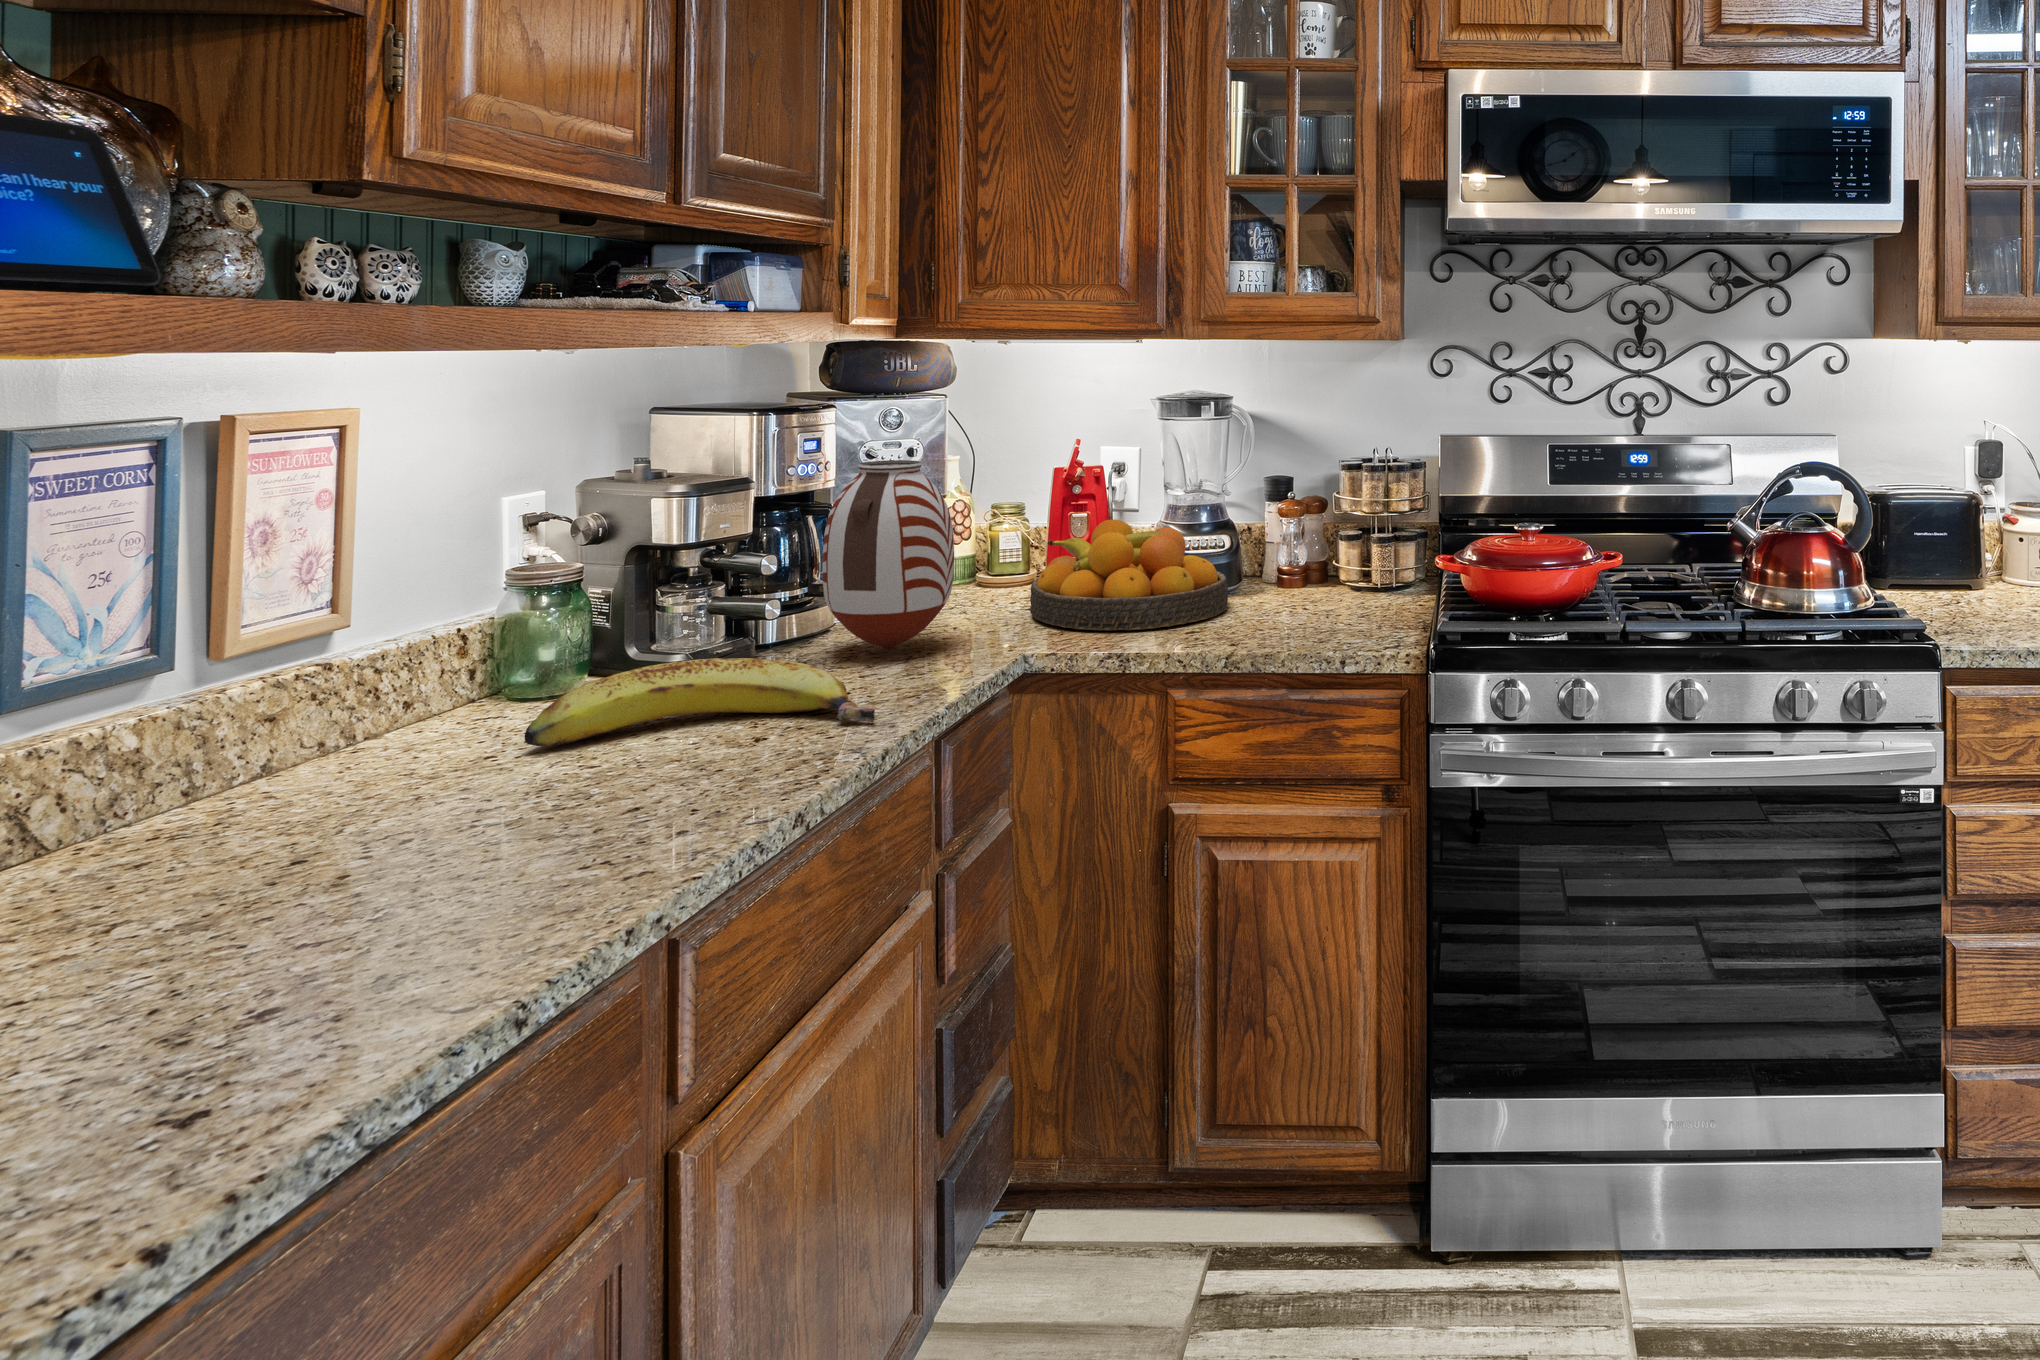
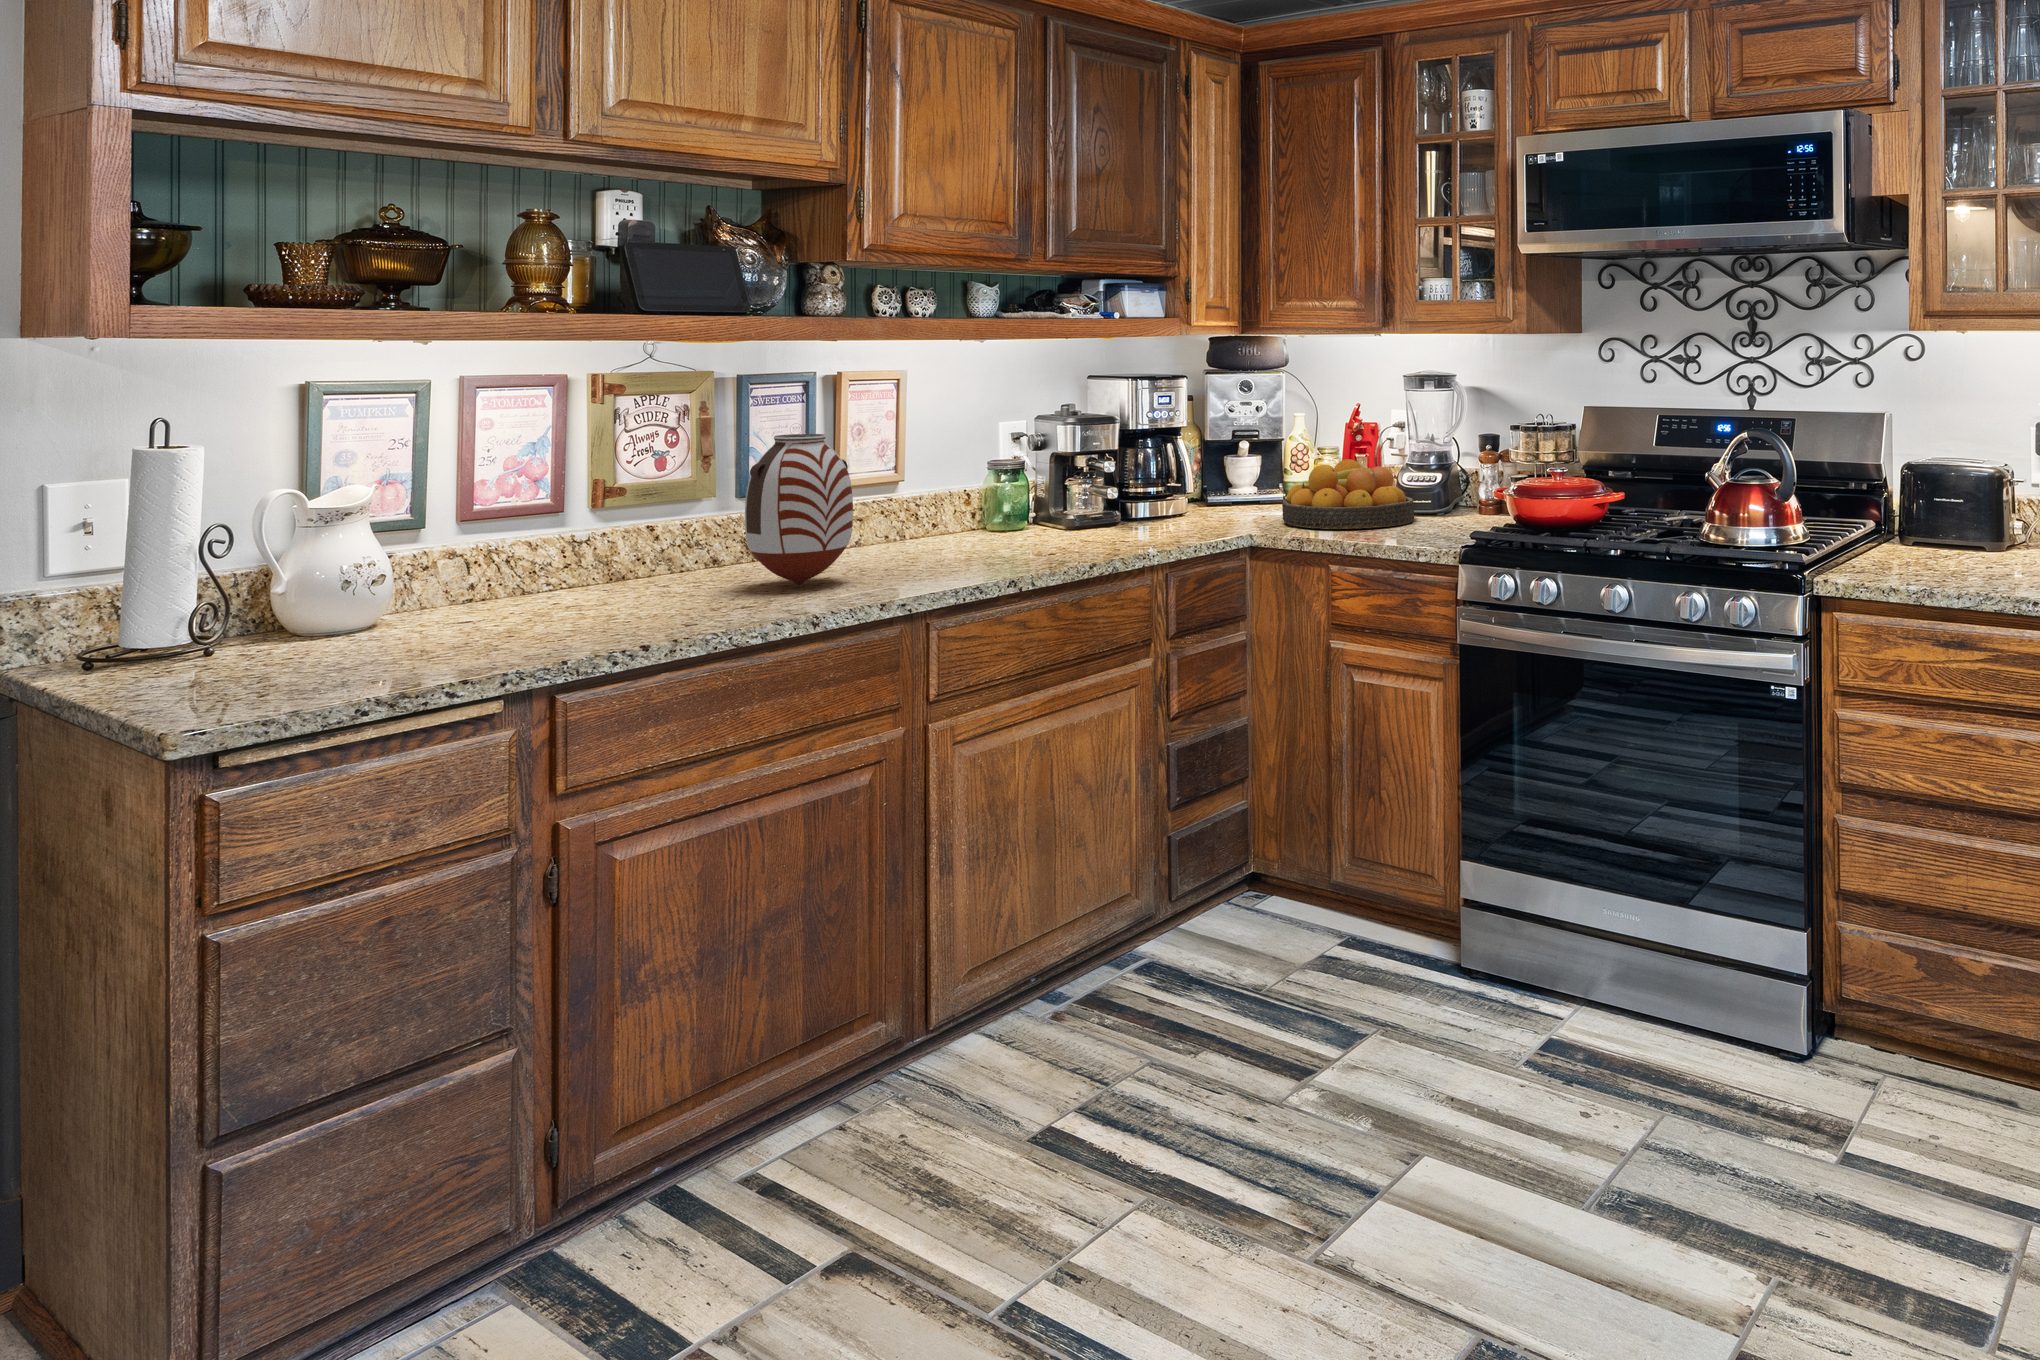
vase: present [822,460,954,650] -> present [745,434,853,585]
banana: present [524,658,875,747] -> none [952,513,1110,553]

